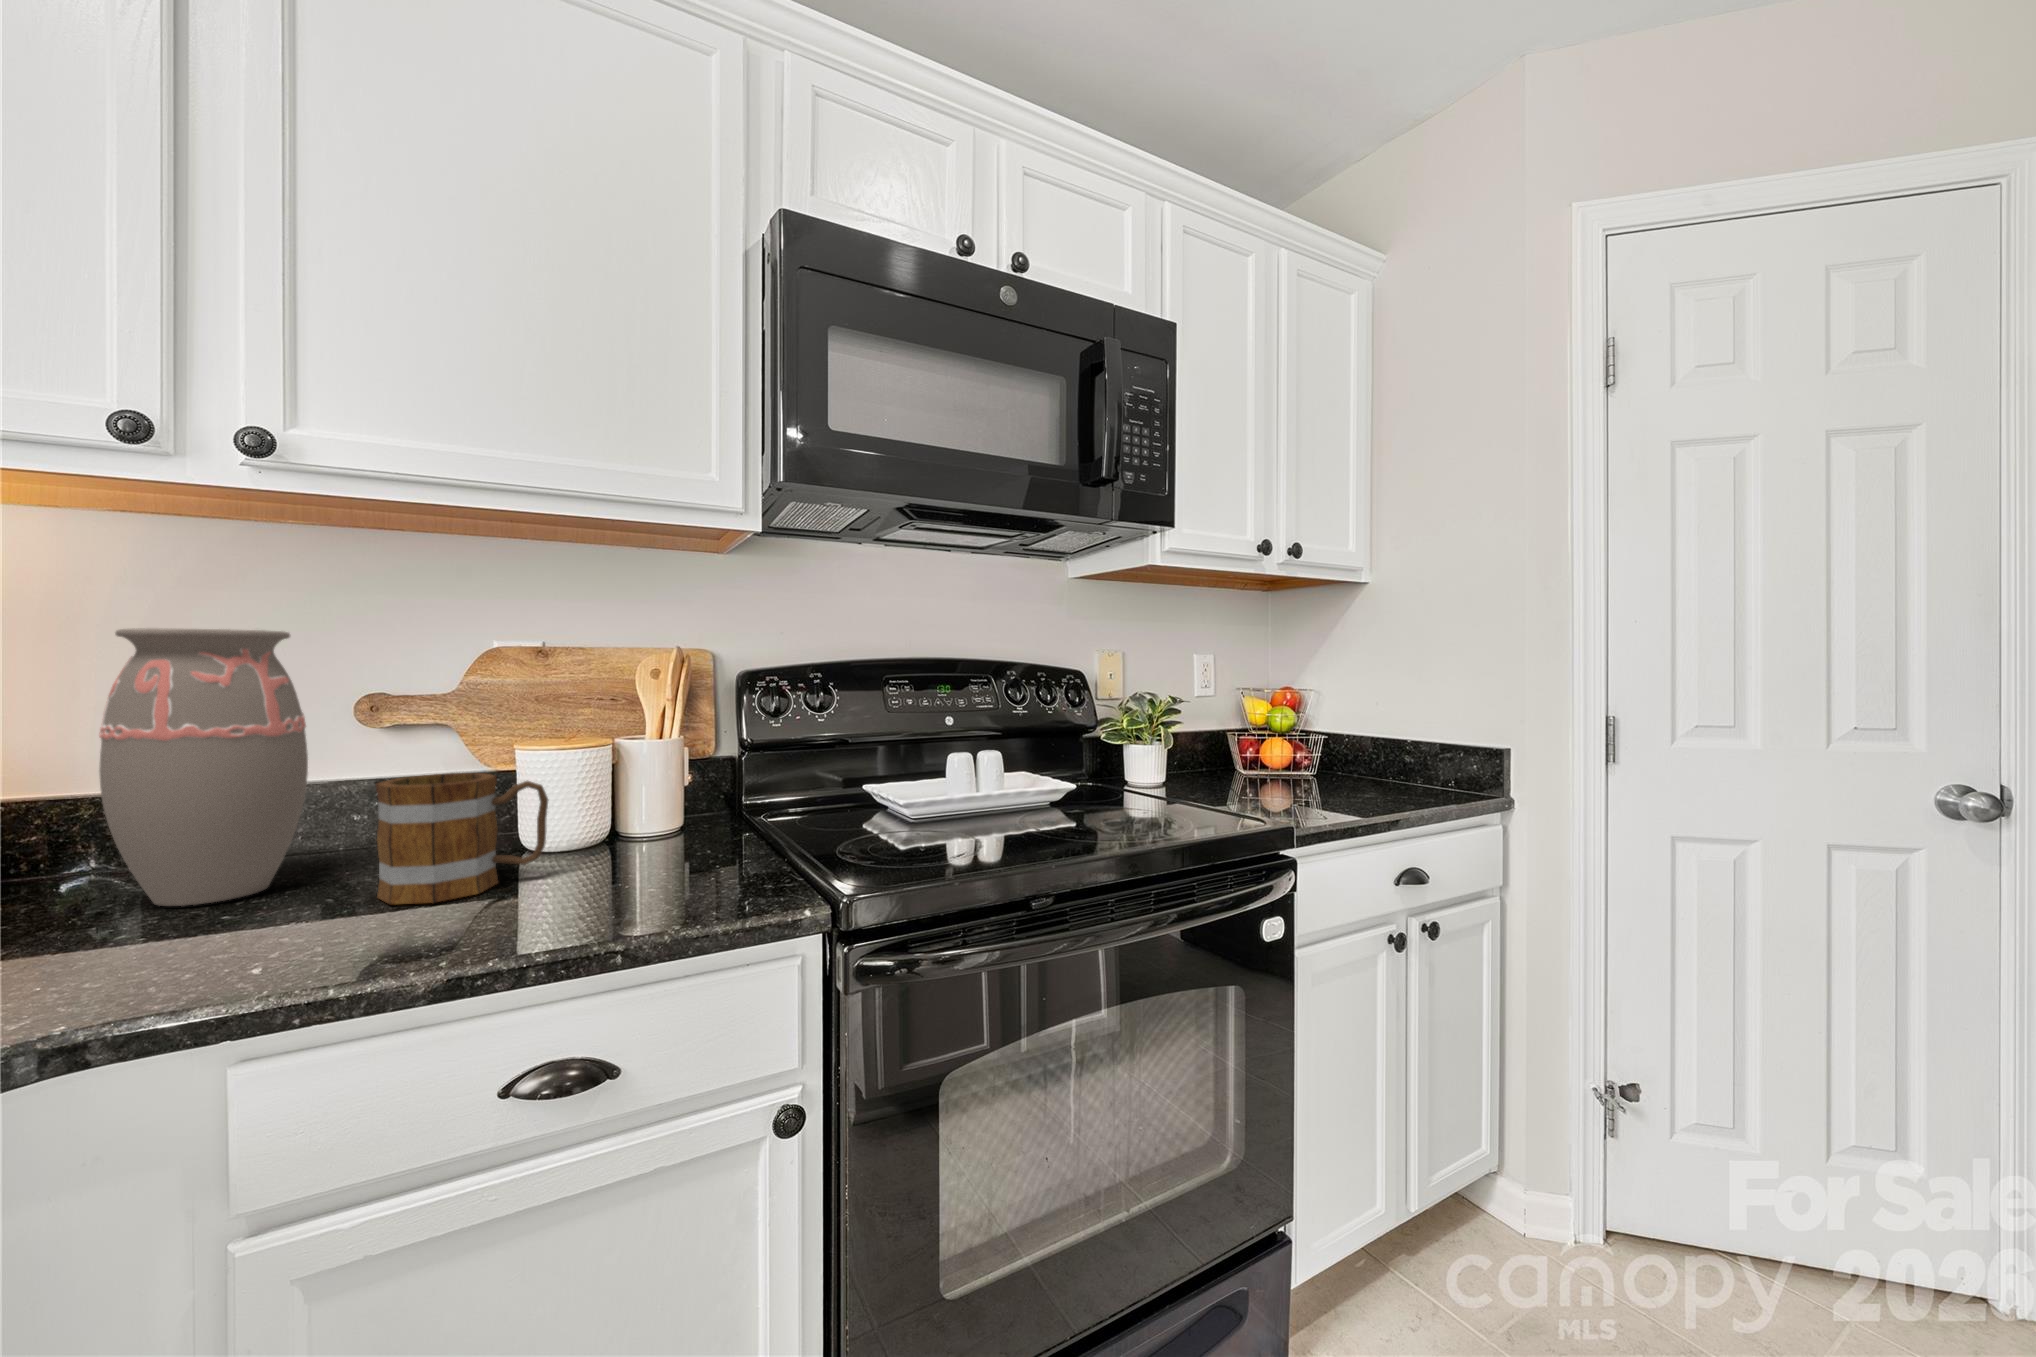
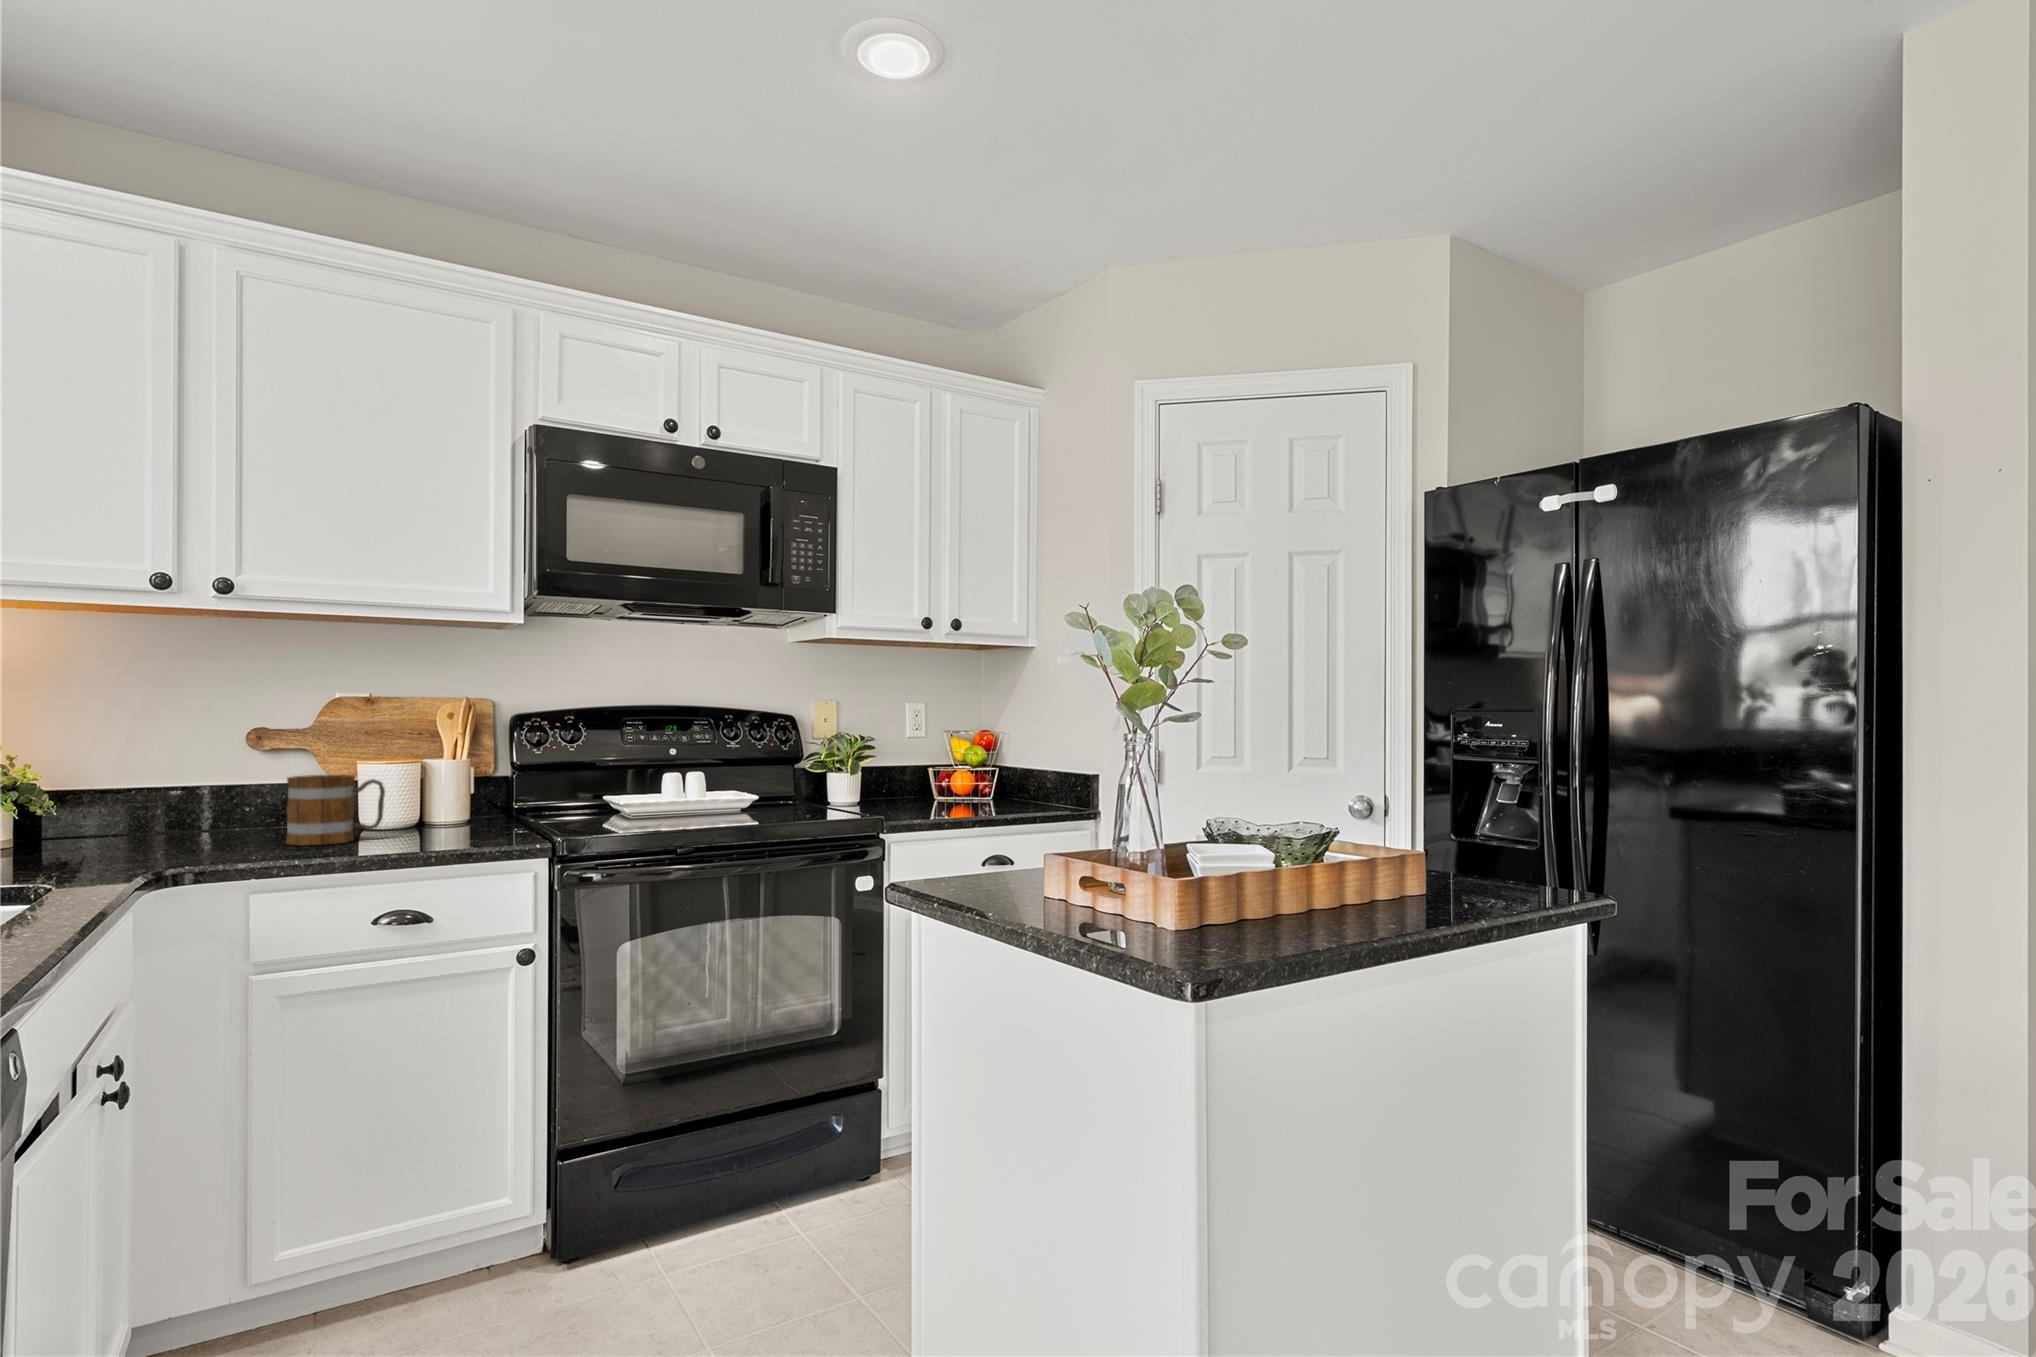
decorative vase: present [99,628,308,906] -> none [132,688,238,846]

